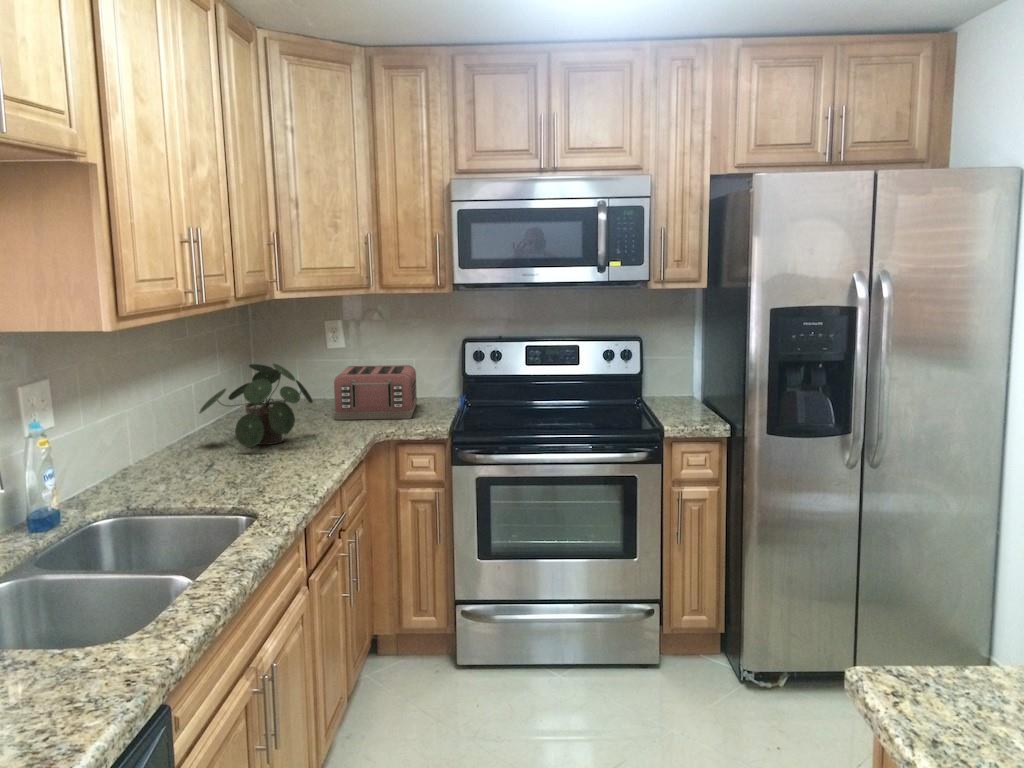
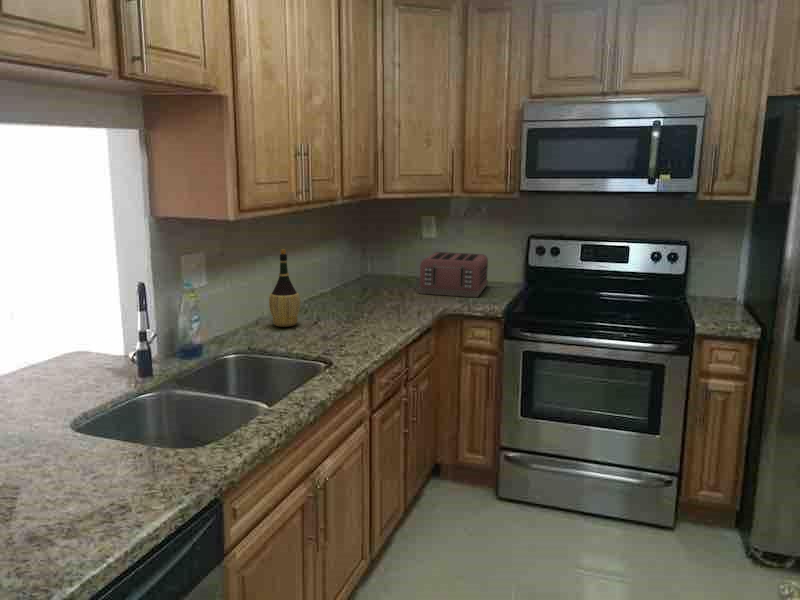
potted plant: present [199,364,313,447] -> none [316,247,399,310]
wine bottle: none [143,370,189,476] -> present [269,249,300,327]

